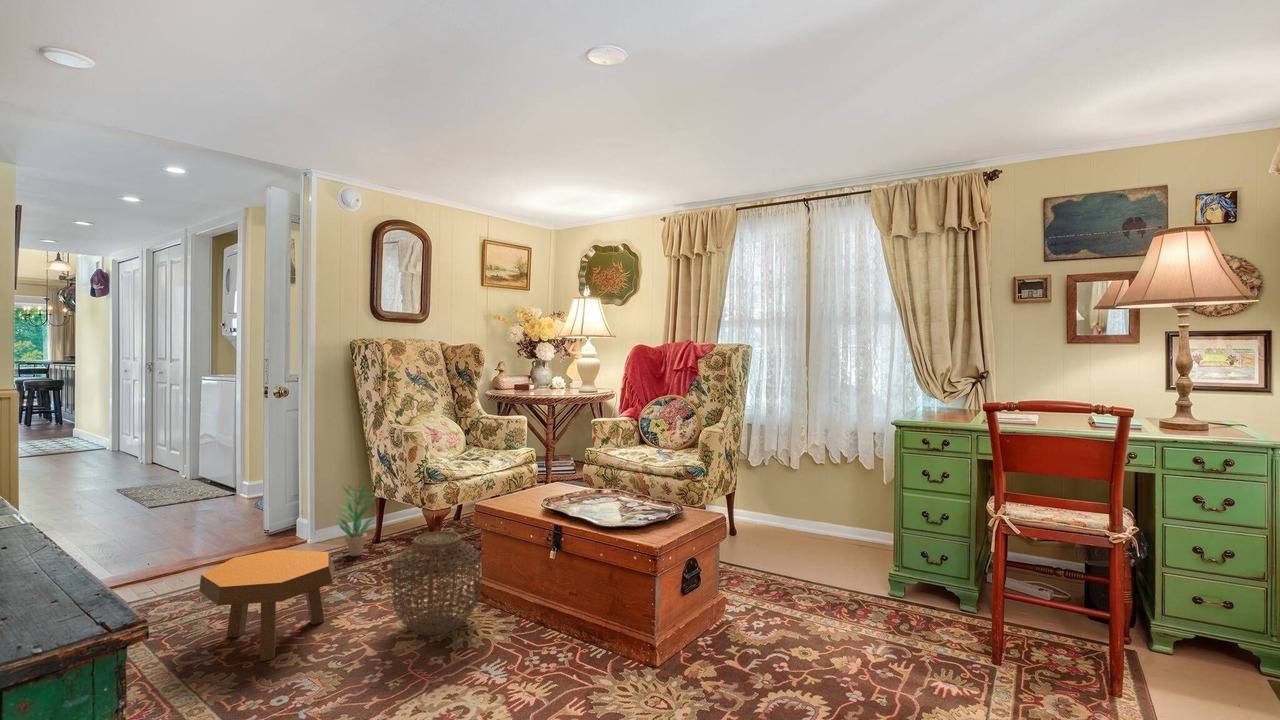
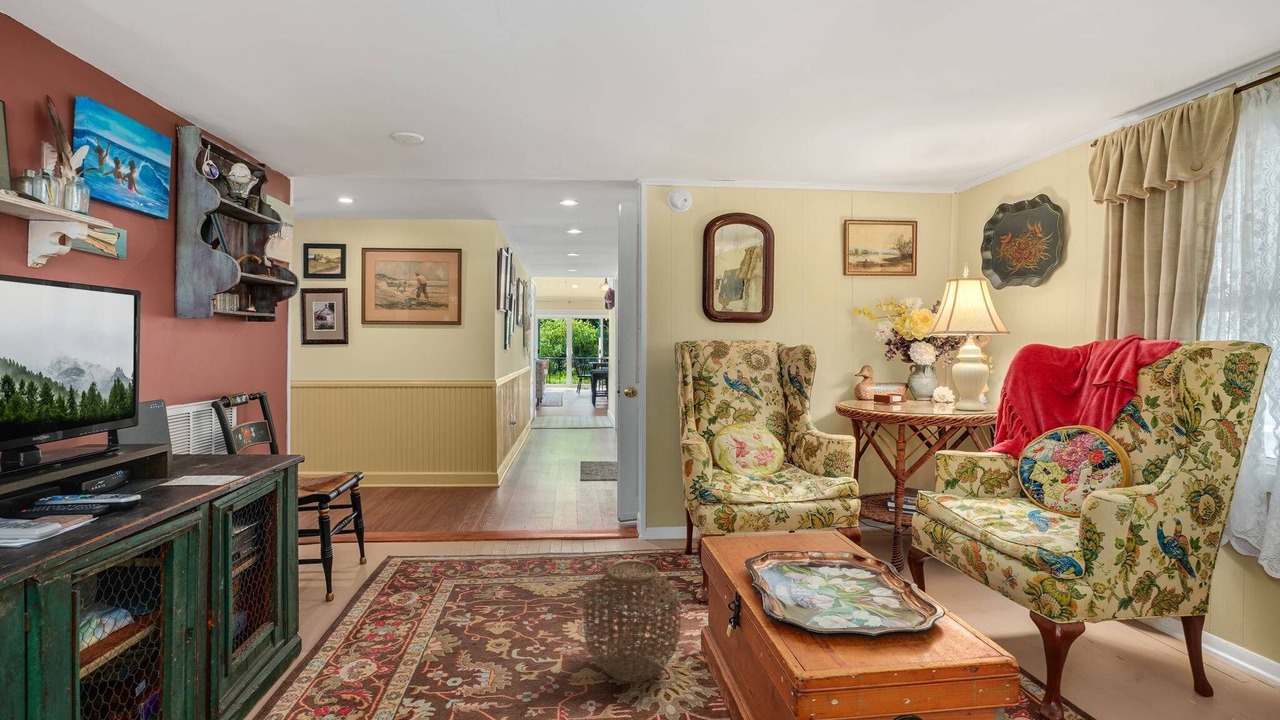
potted plant: present [337,483,375,556] -> none [641,486,681,561]
footstool: present [199,550,335,661] -> none [461,540,575,645]

